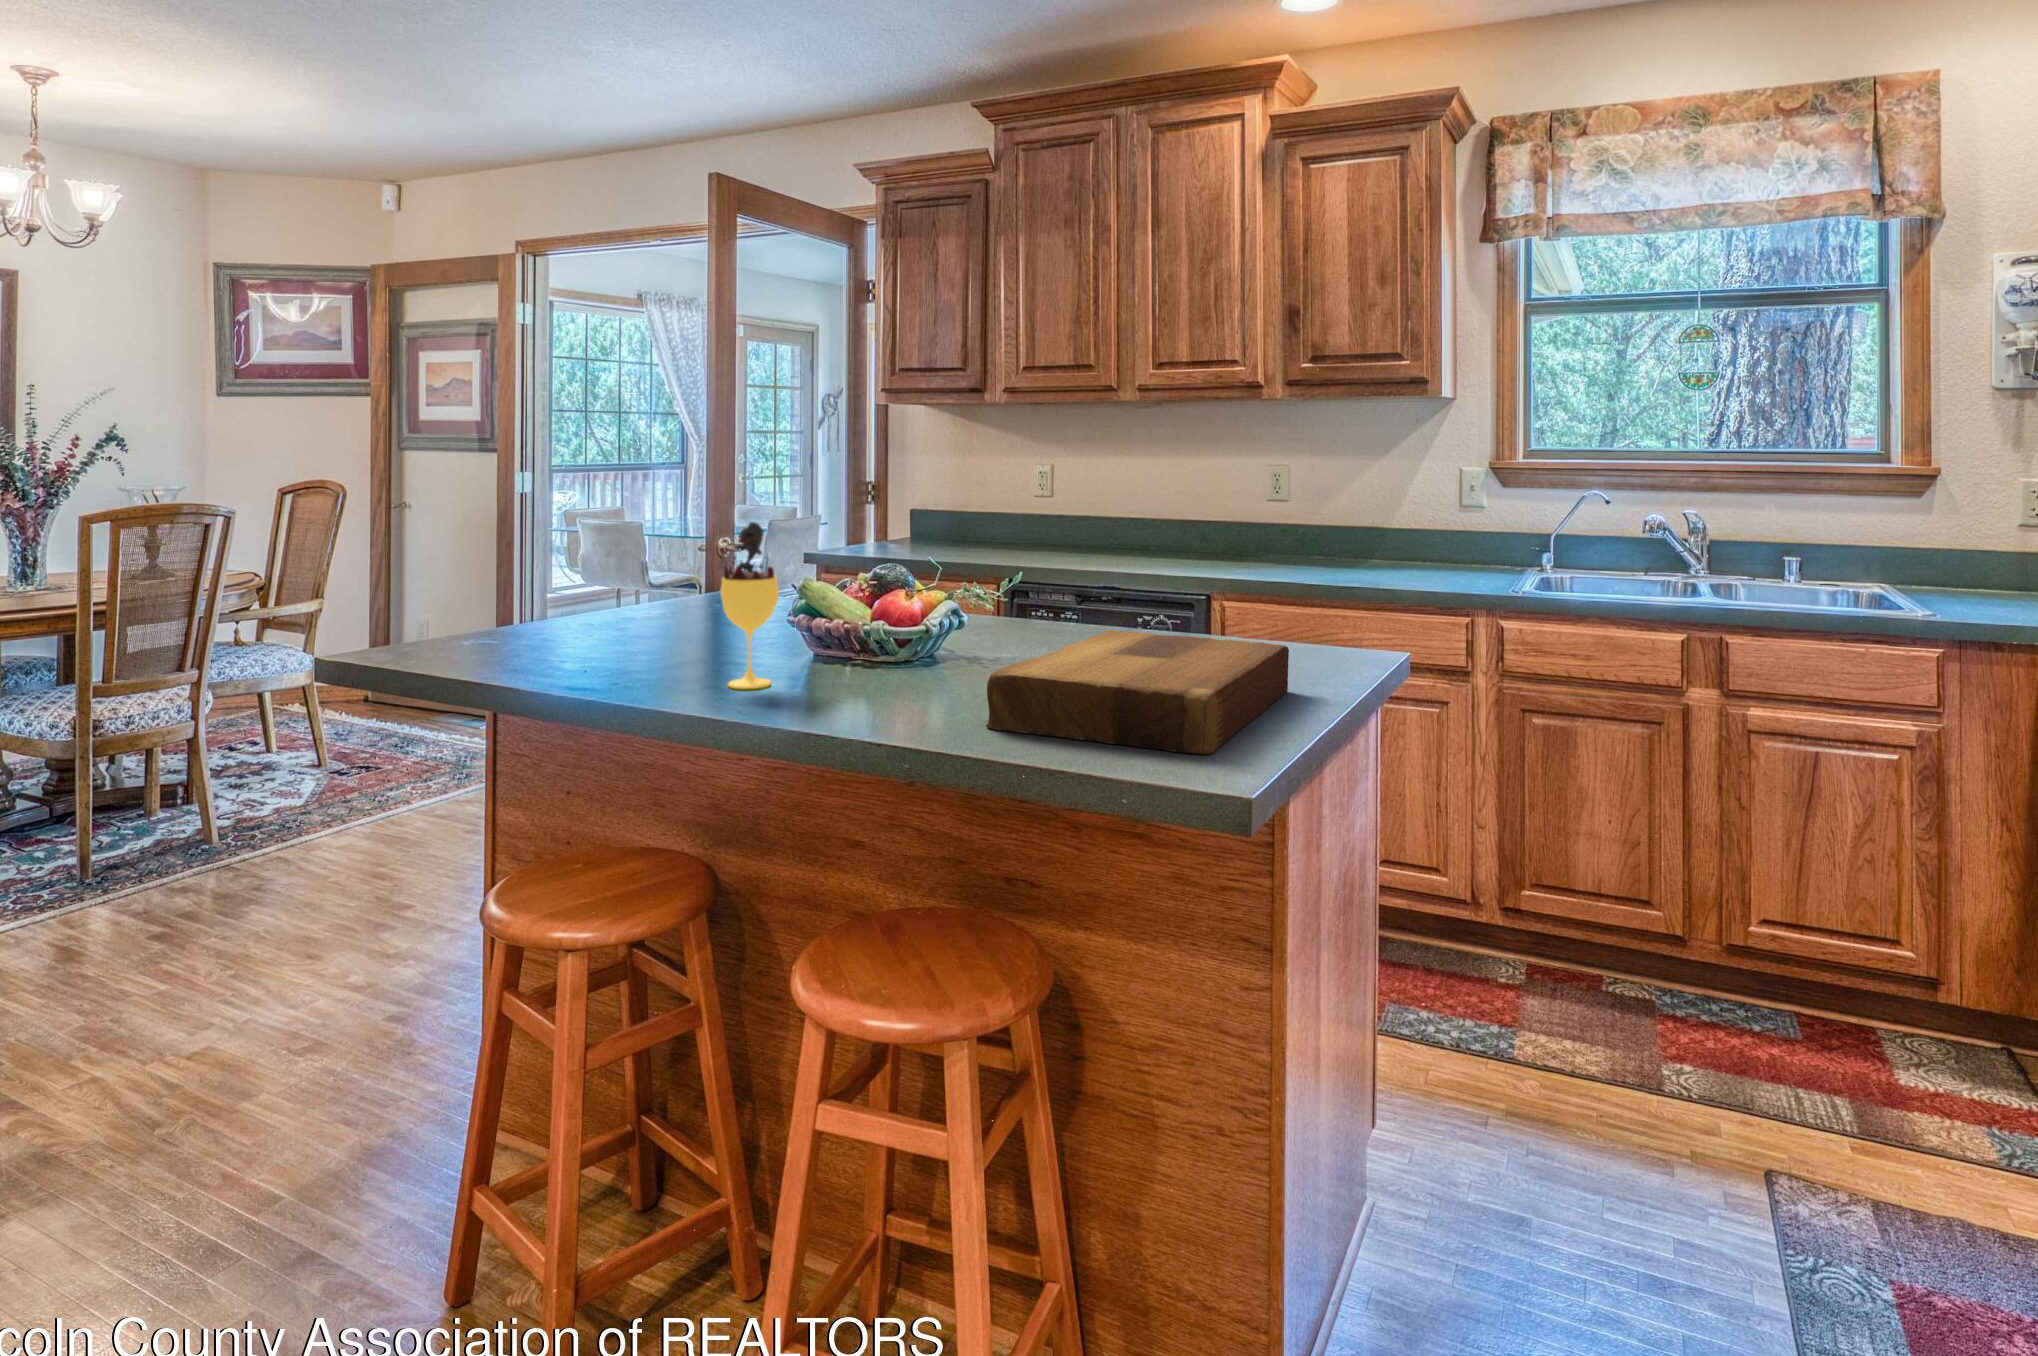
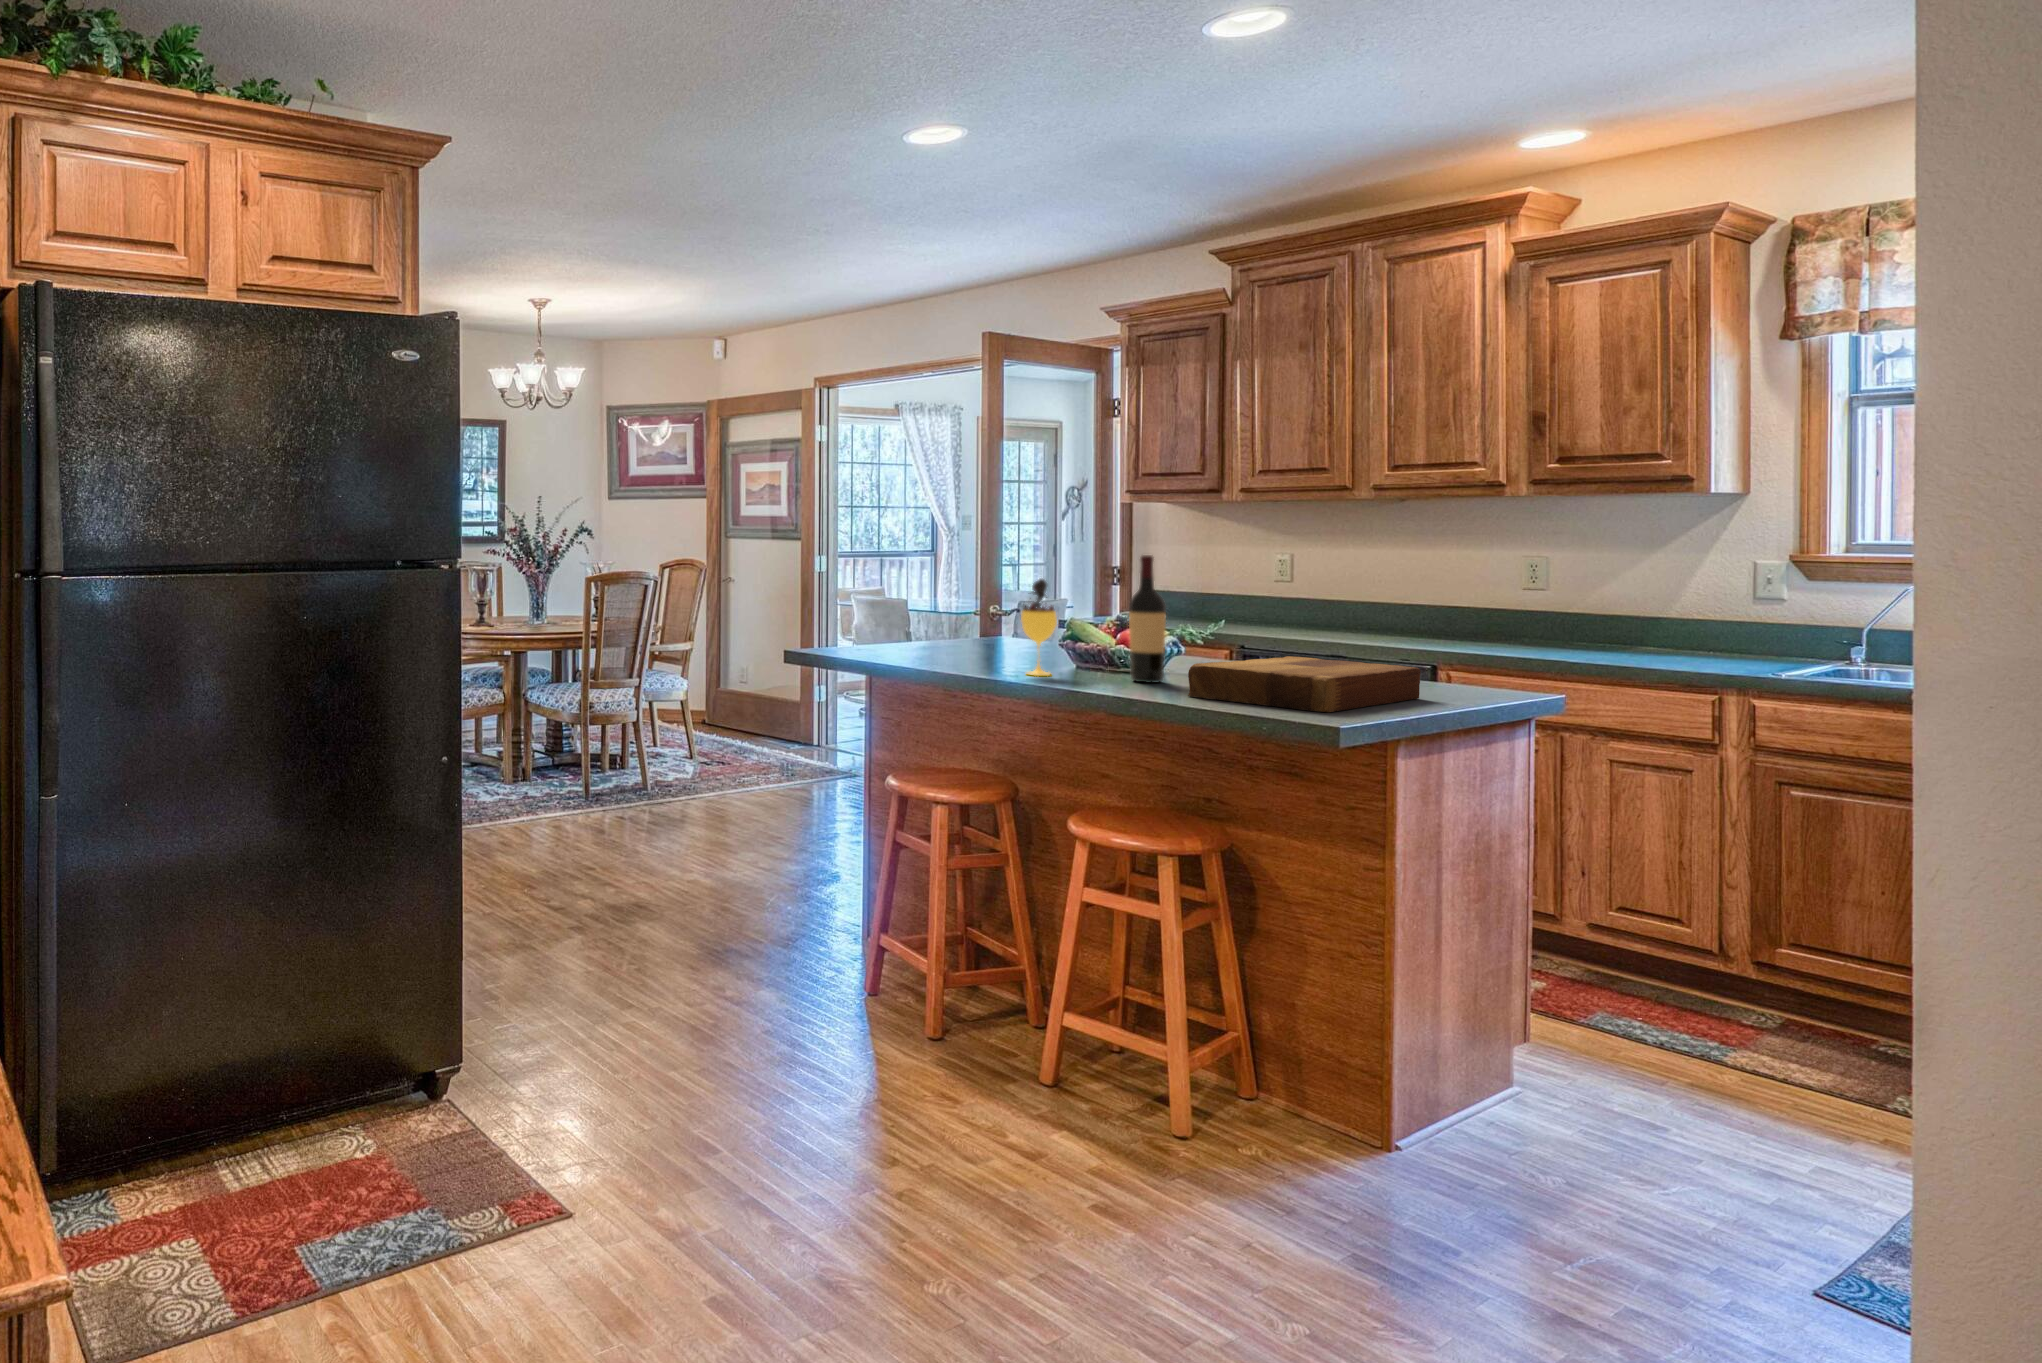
wine bottle: none [890,481,944,691] -> present [1129,555,1166,683]

